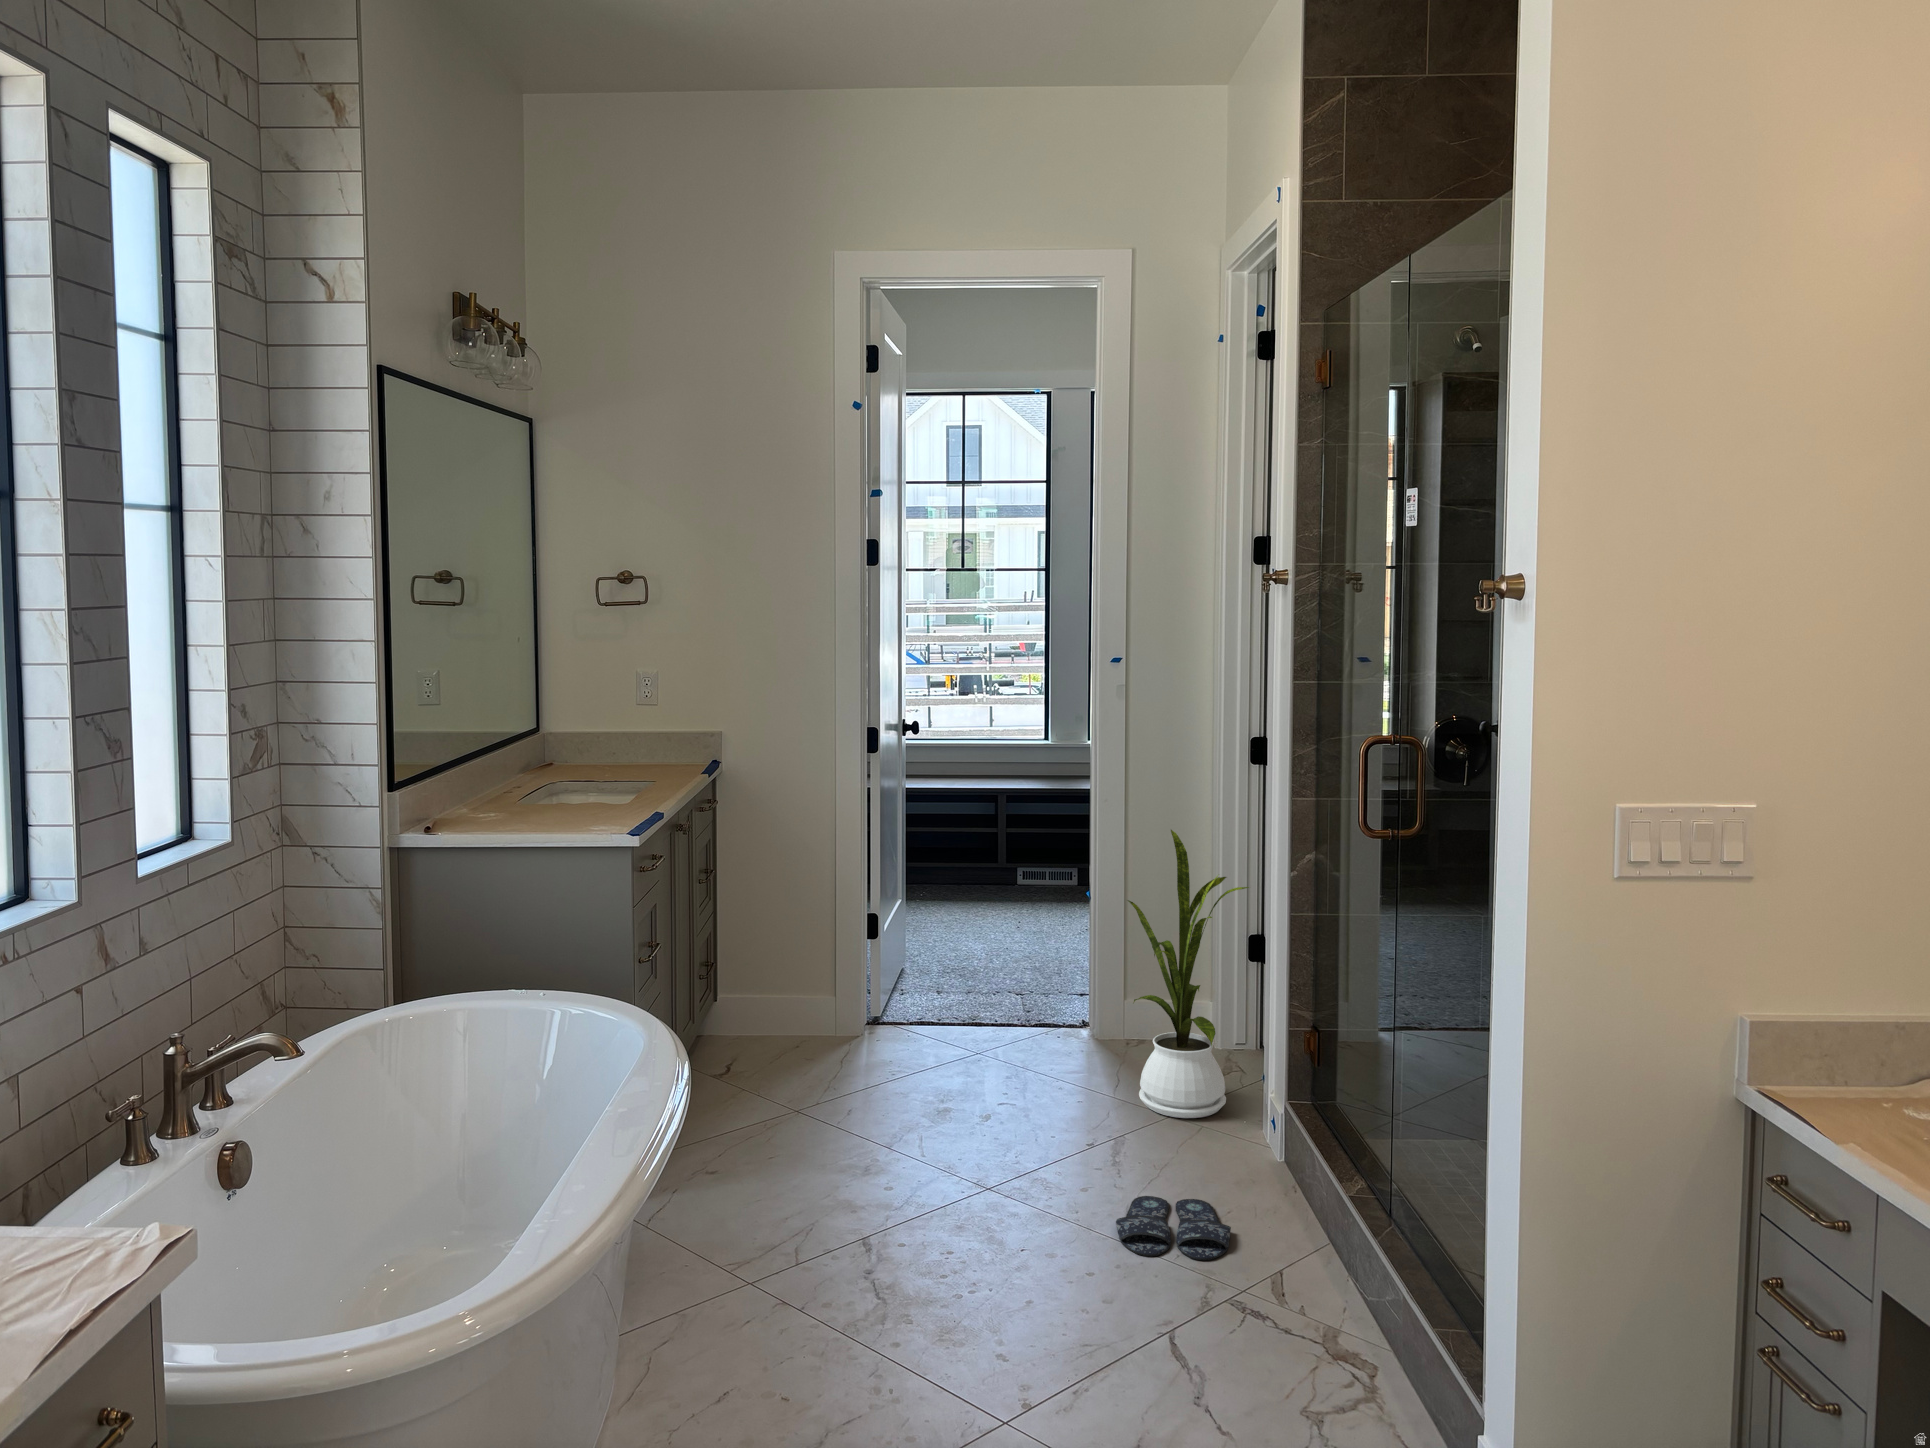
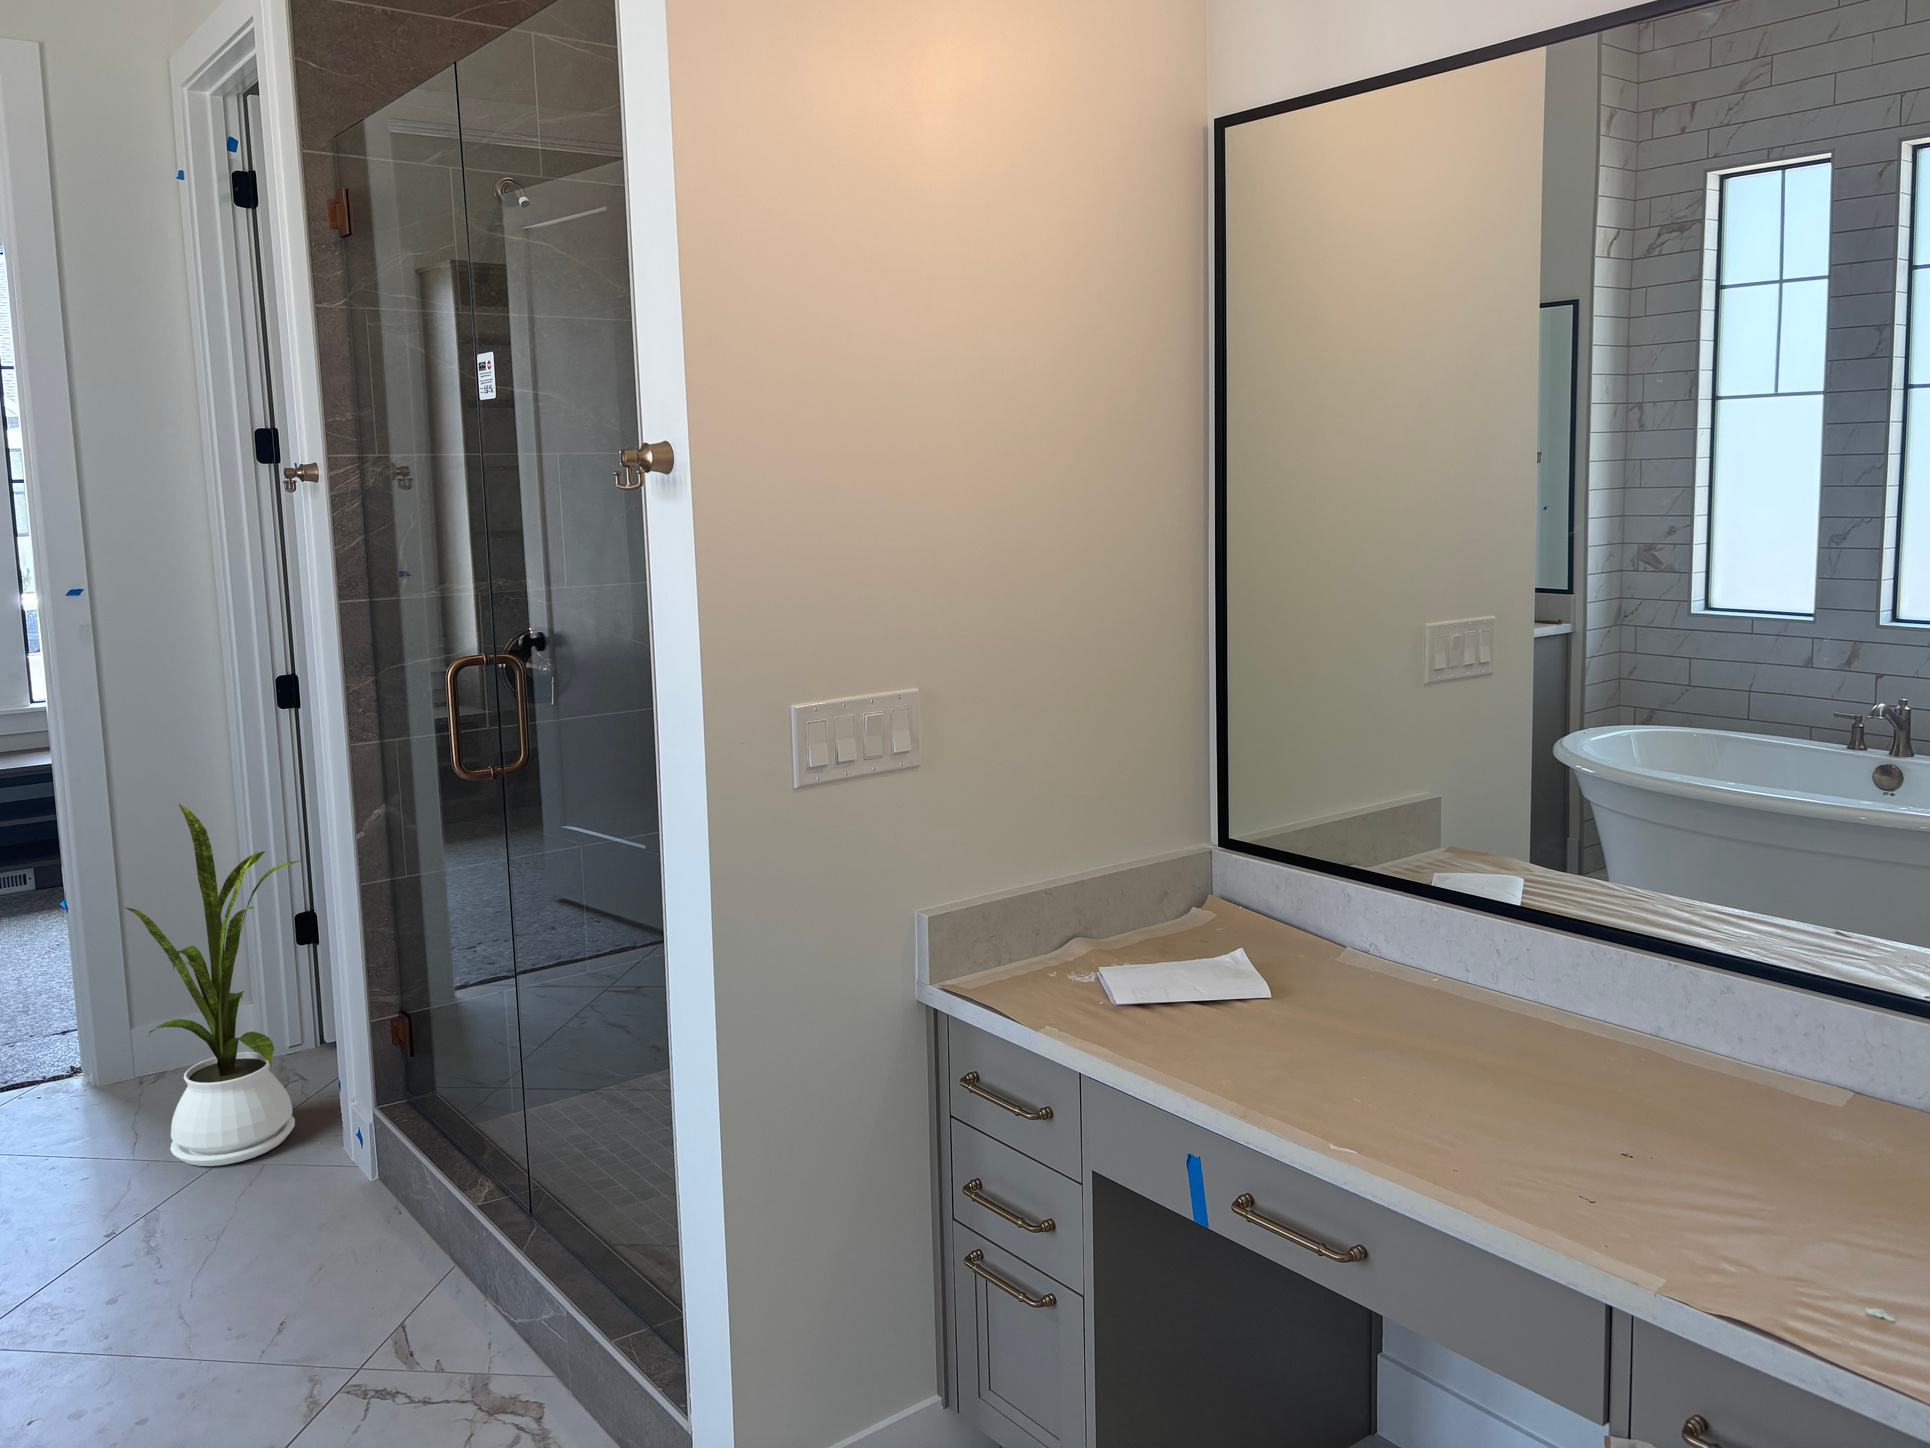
slippers: present [1116,1196,1231,1260] -> none [160,1266,329,1380]

